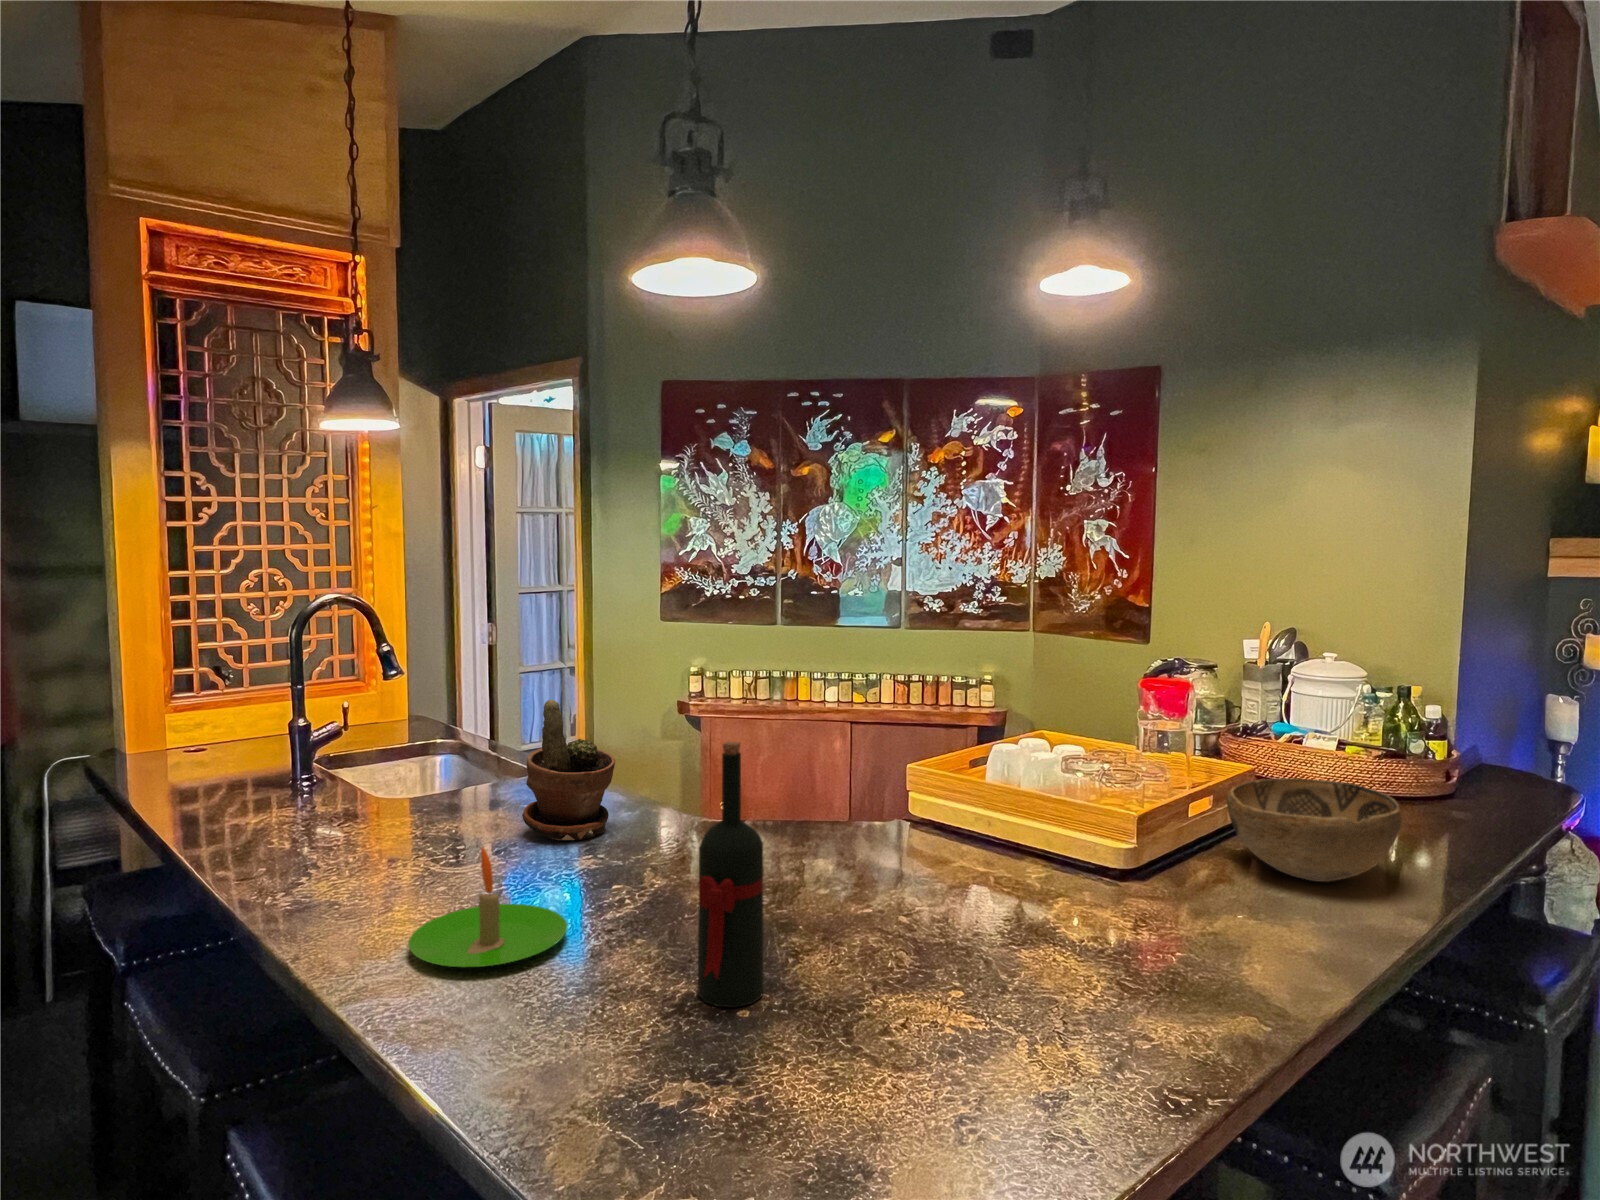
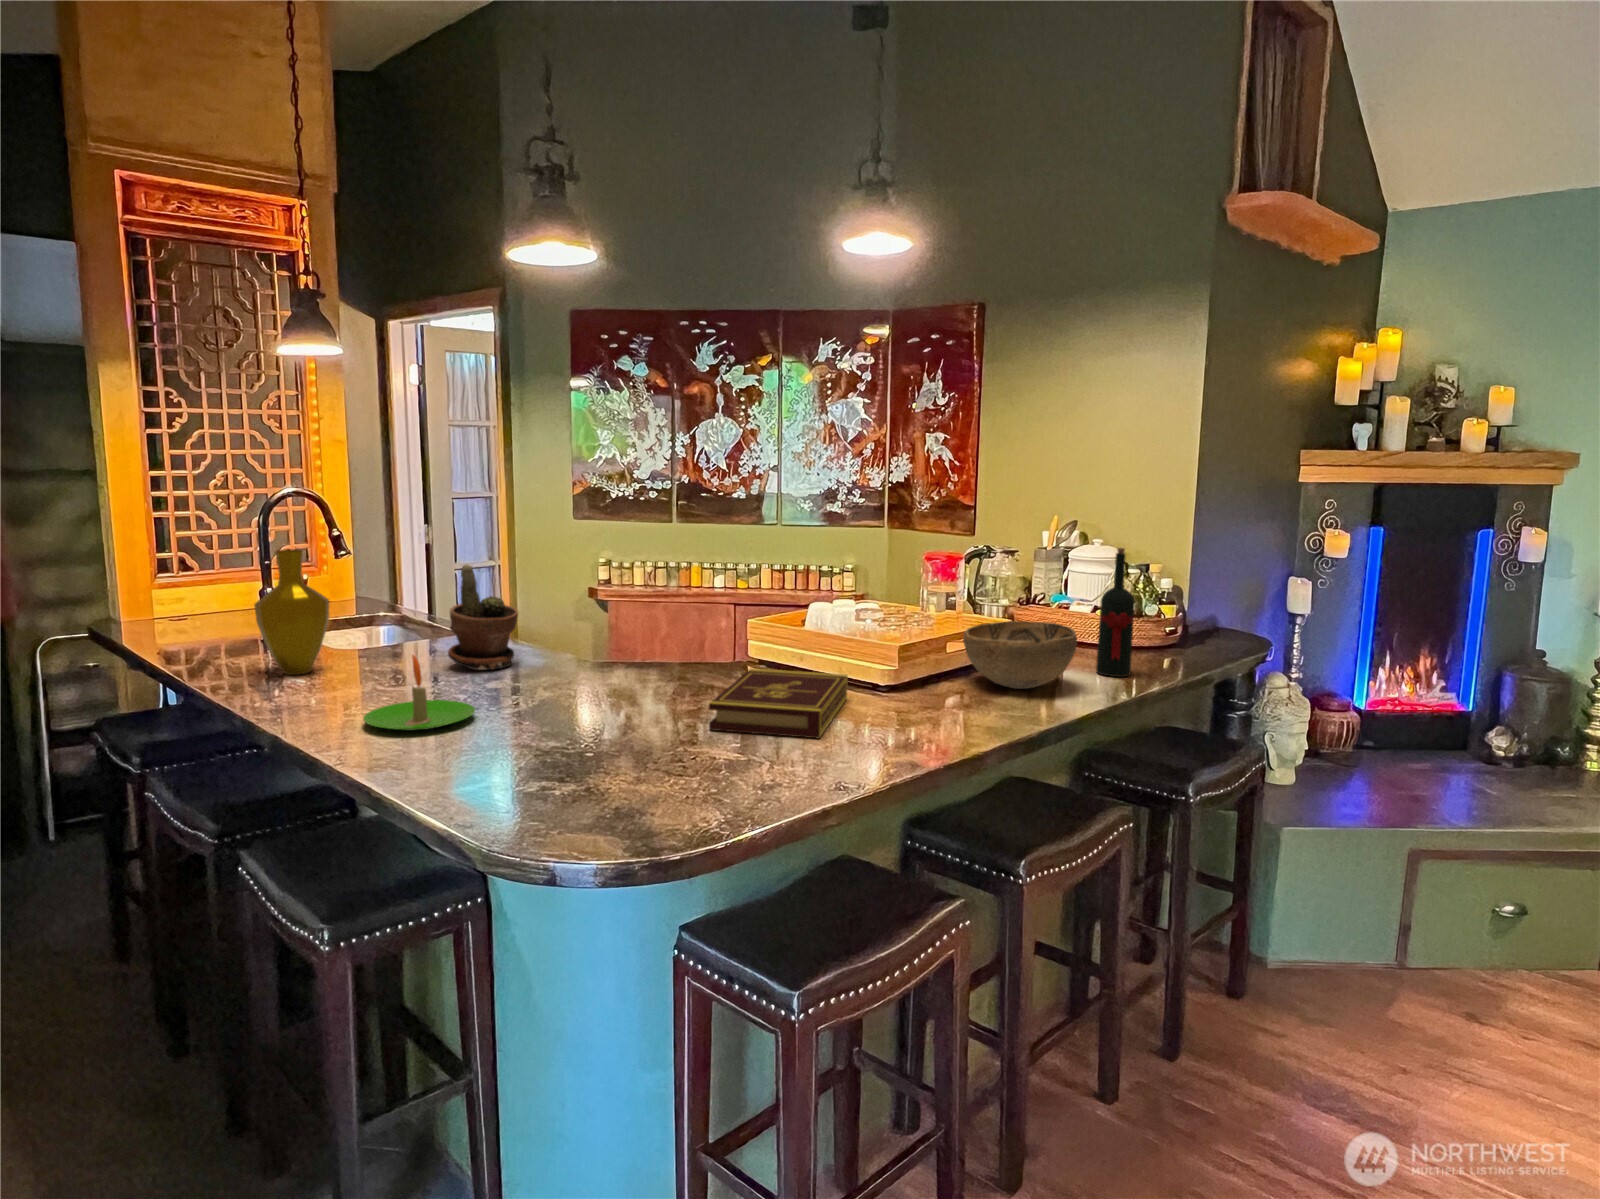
vase: none [273,680,371,848] -> present [254,549,329,675]
wine bottle: present [698,741,764,1007] -> present [1096,548,1135,677]
book: none [913,852,1089,989] -> present [709,669,848,738]

